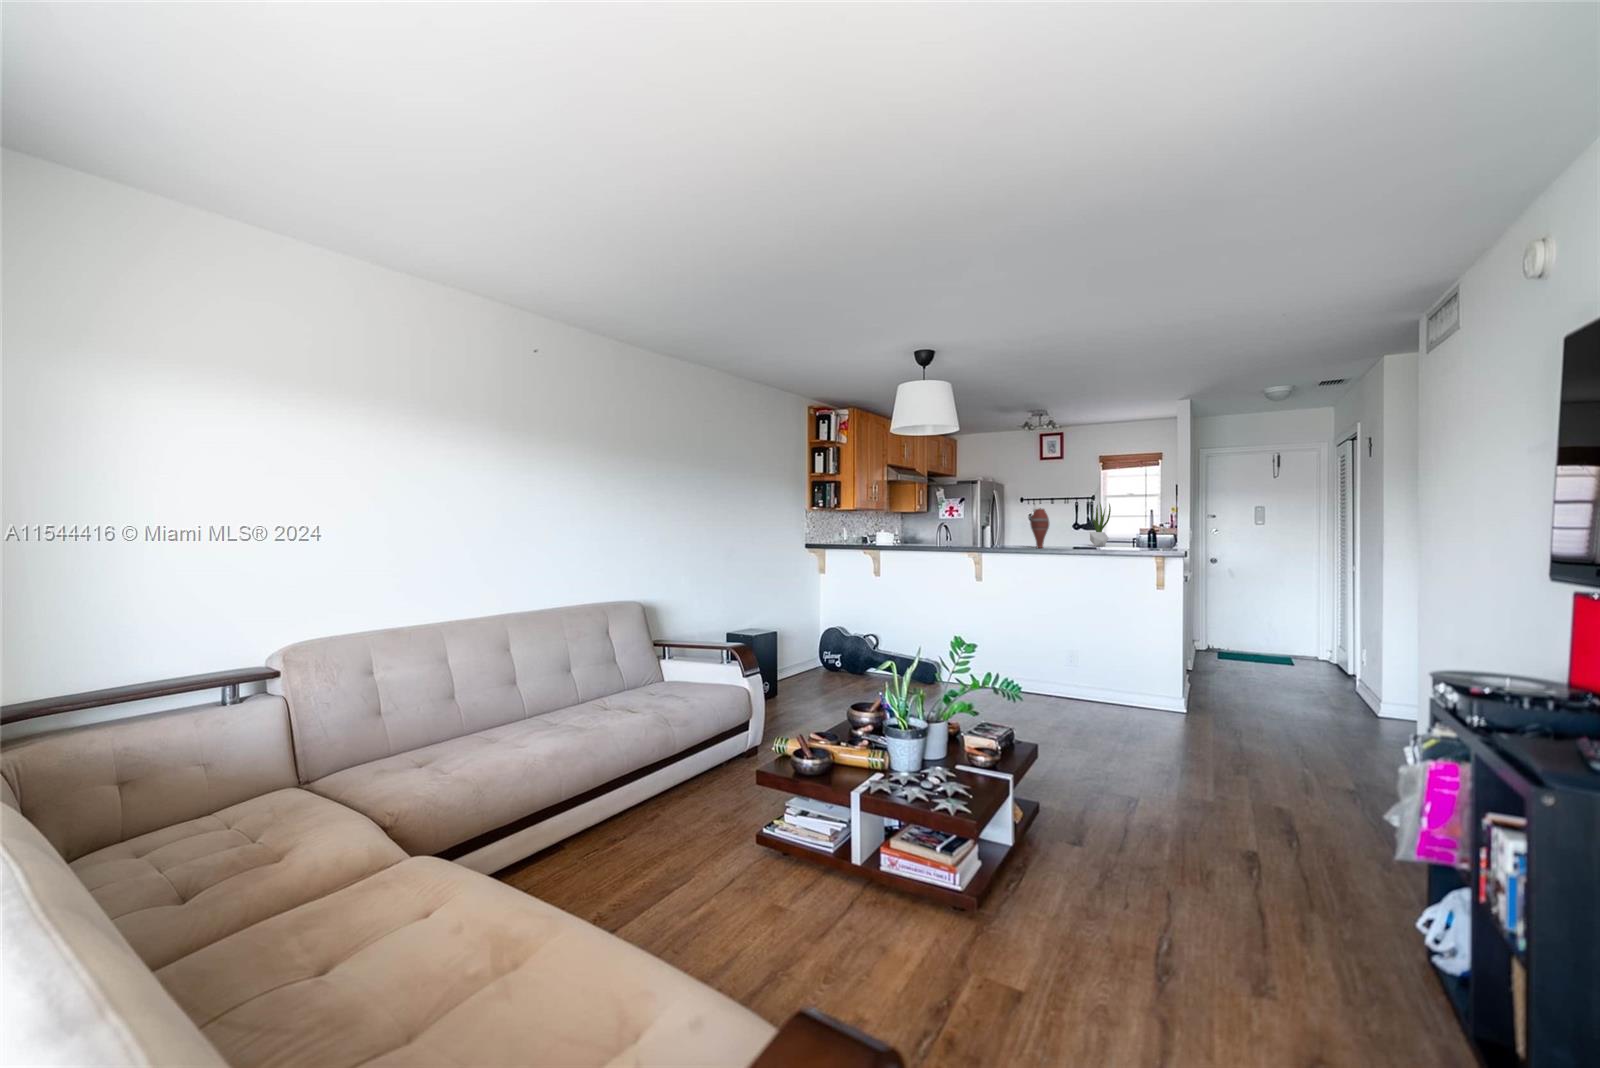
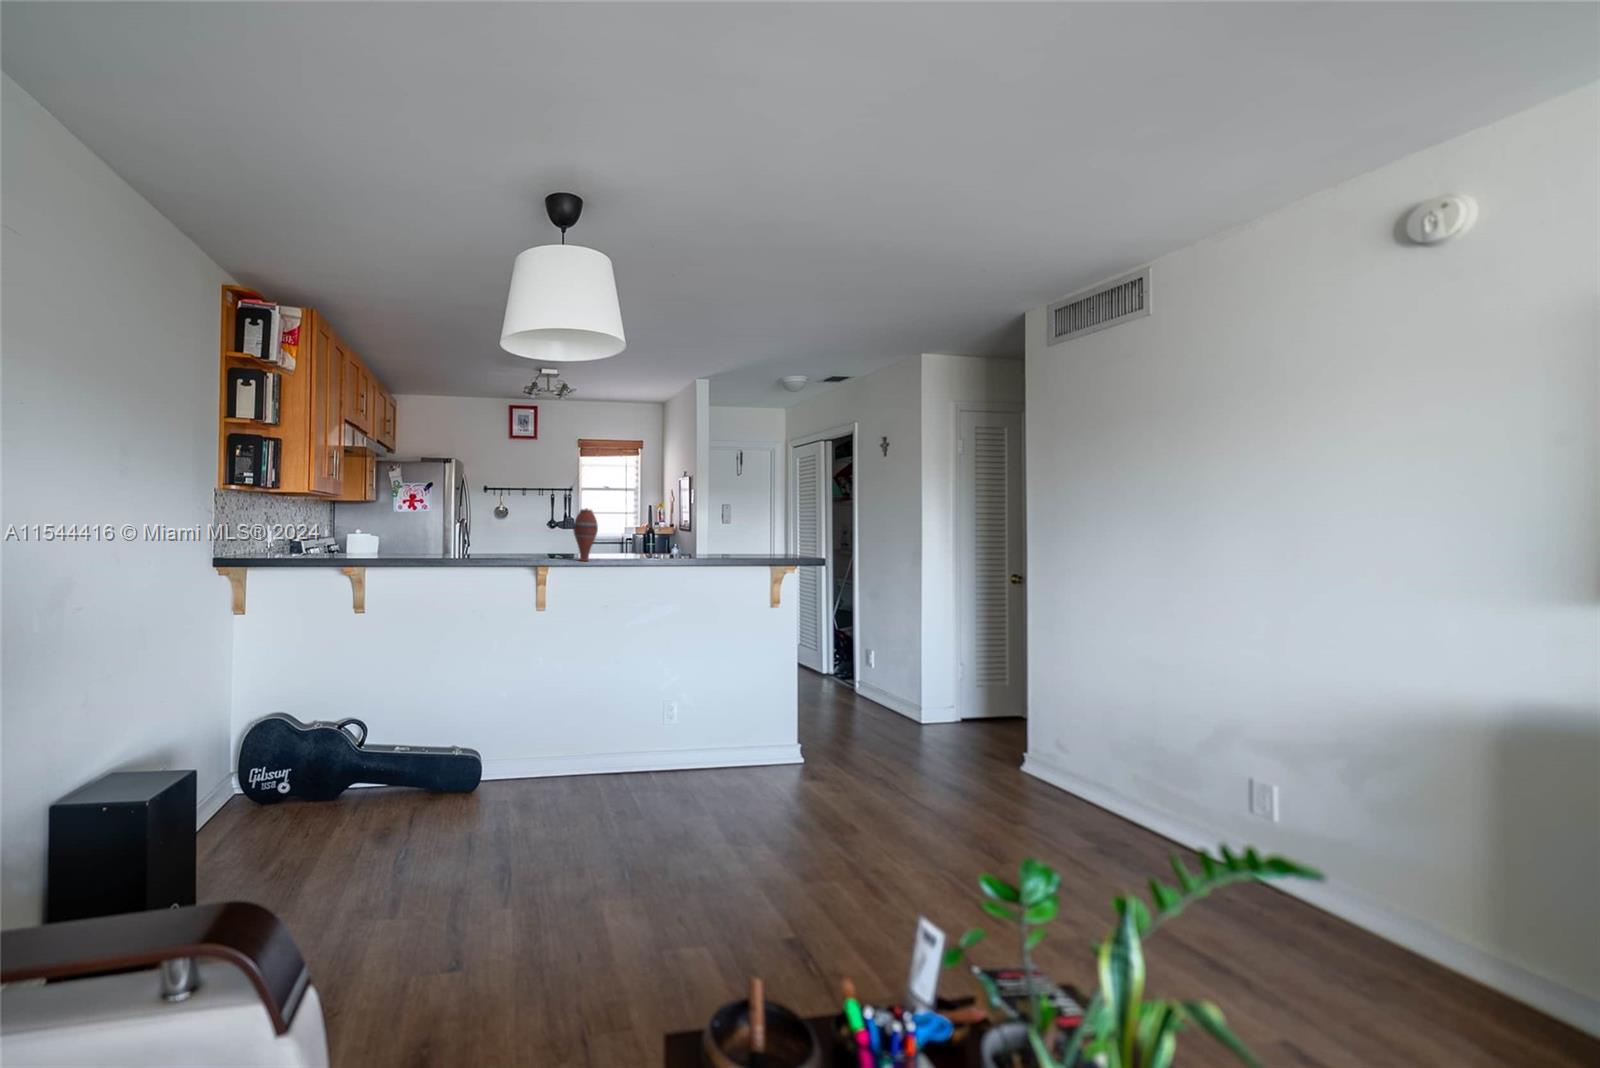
potted plant: present [1090,504,1111,546] -> none [615,503,640,556]

